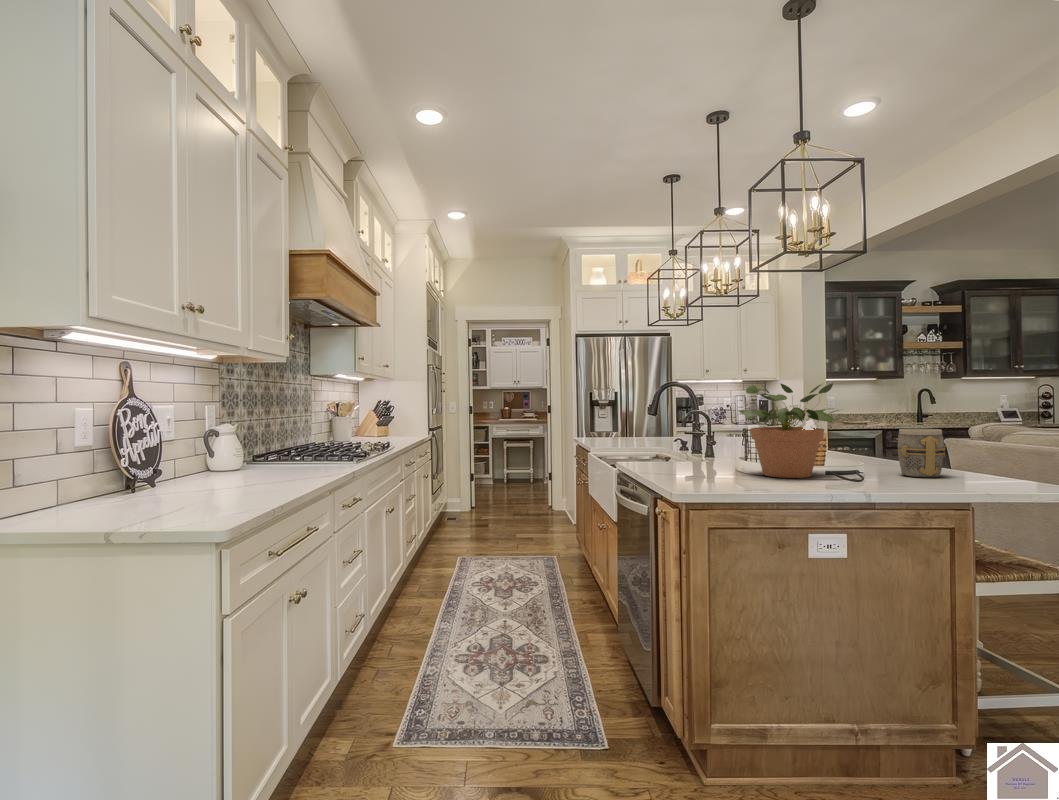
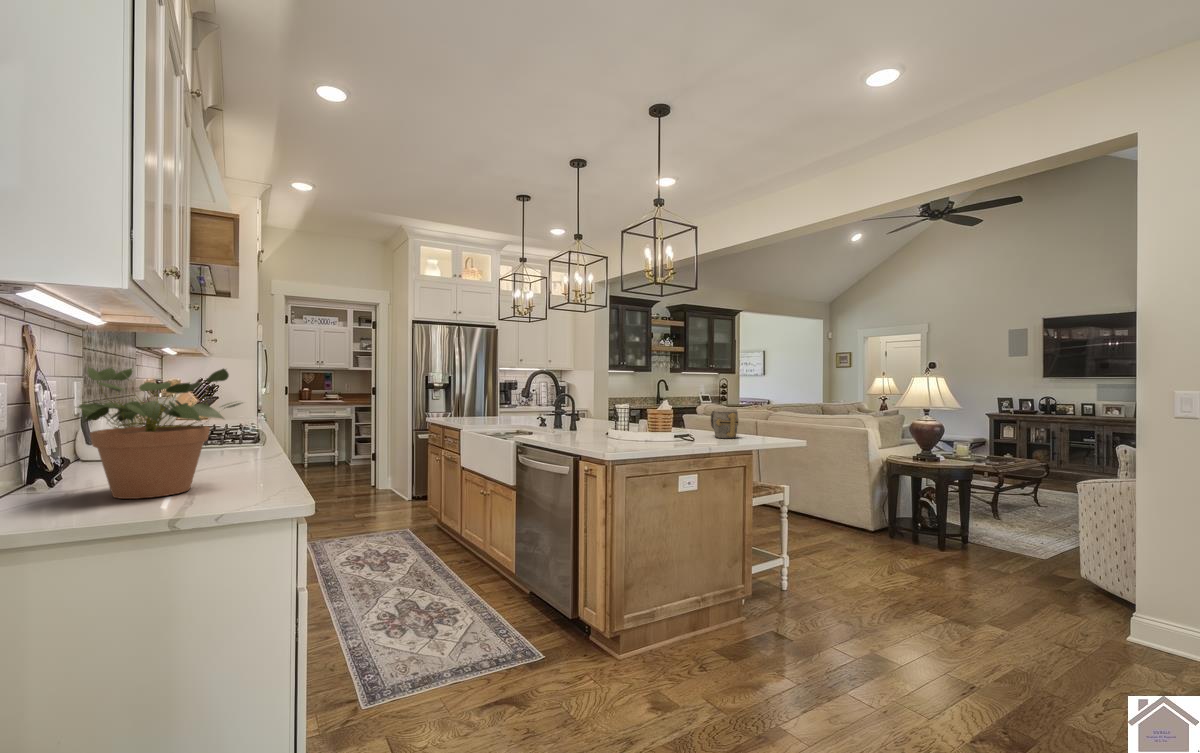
potted plant: present [738,383,839,478] -> present [78,367,241,499]

